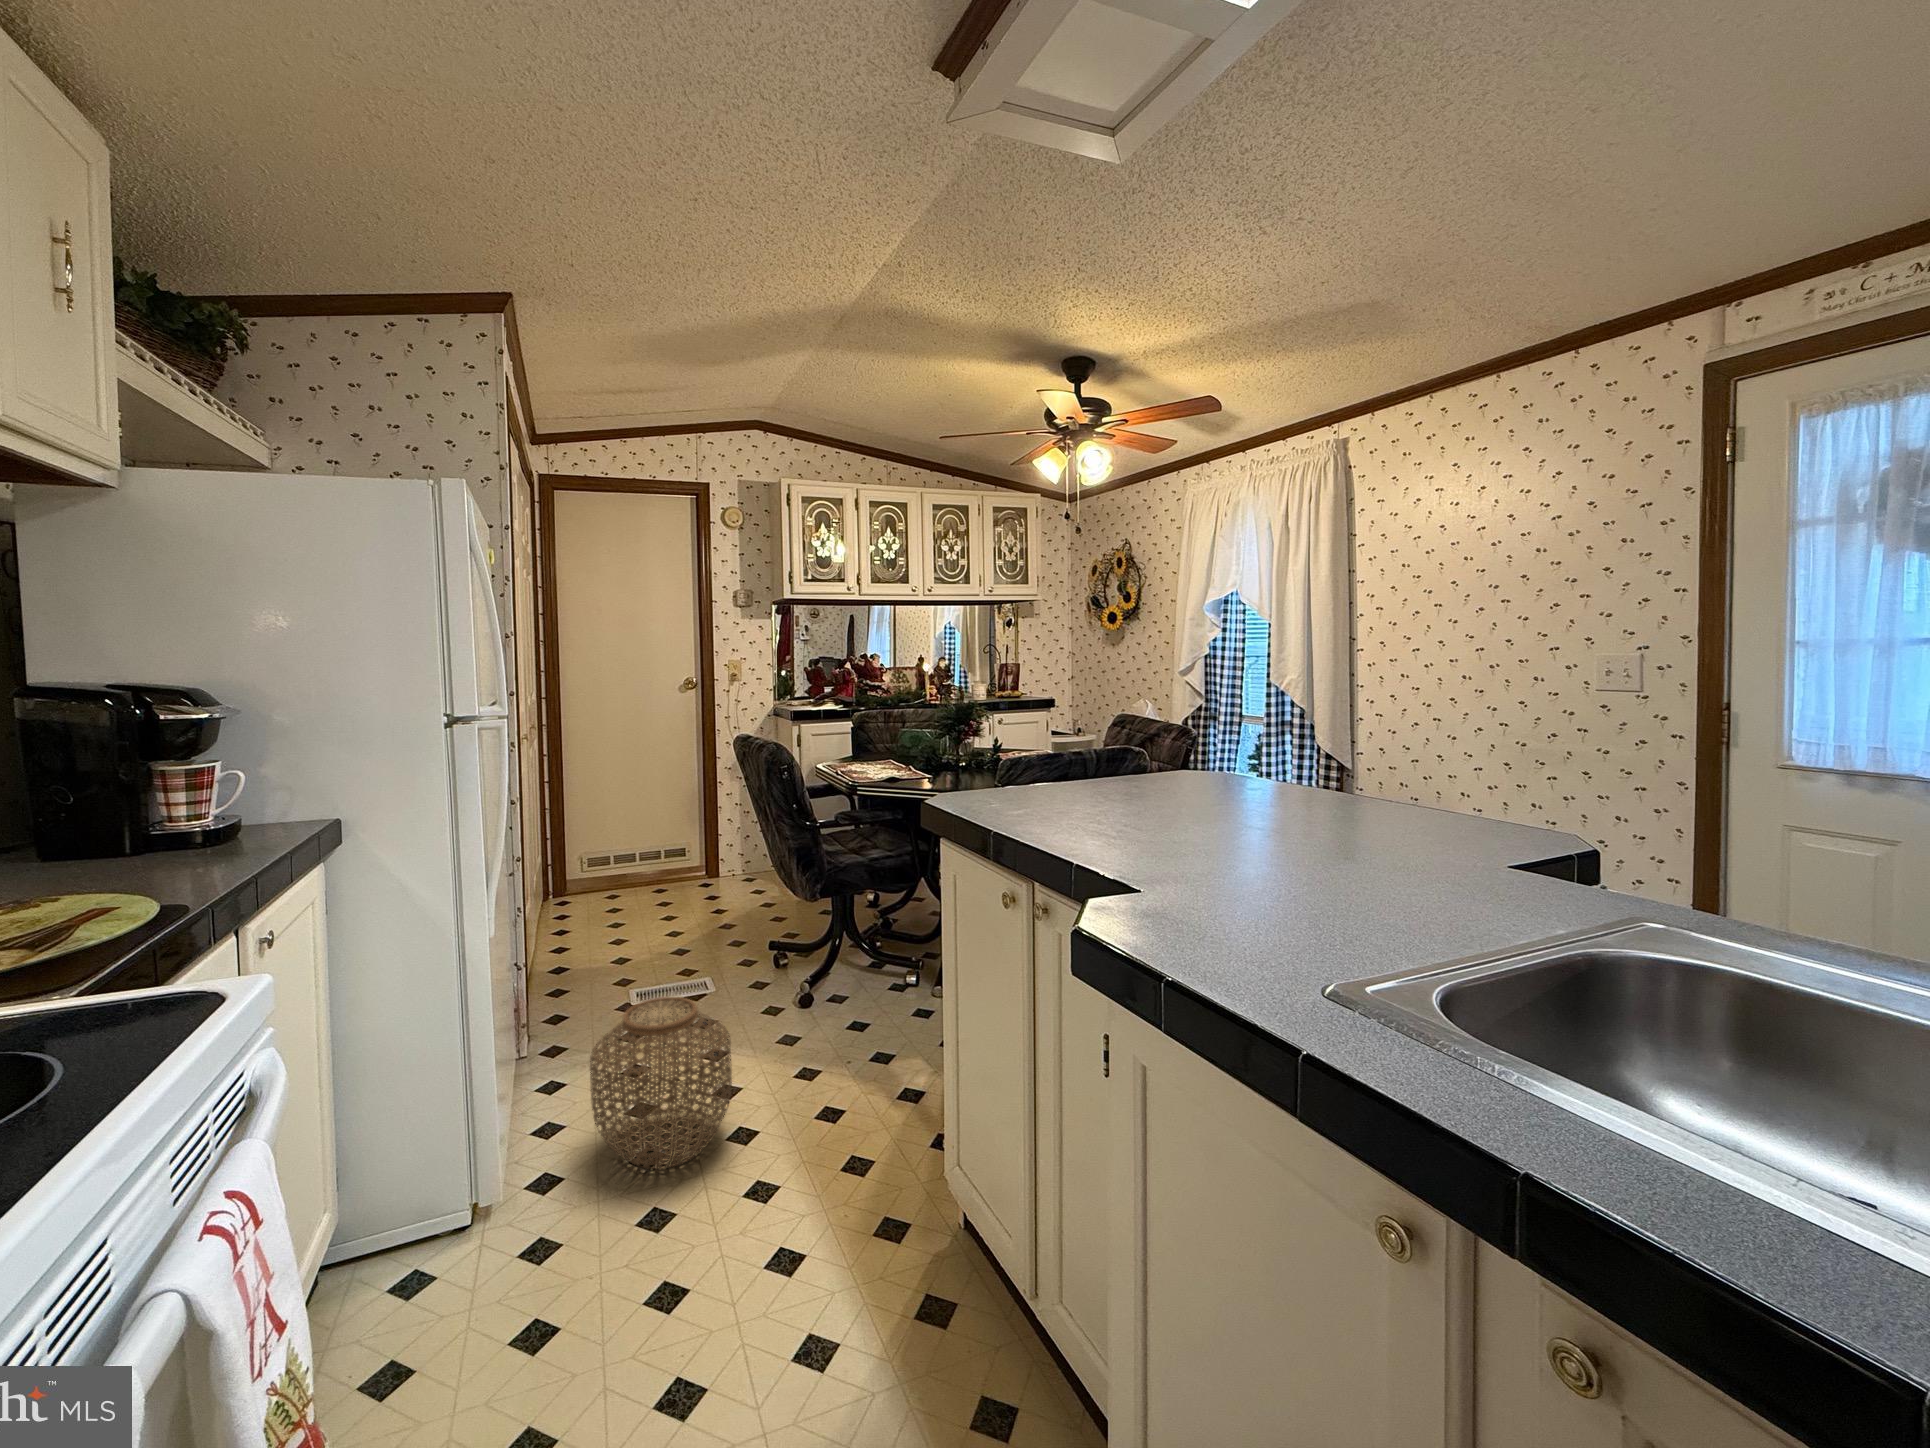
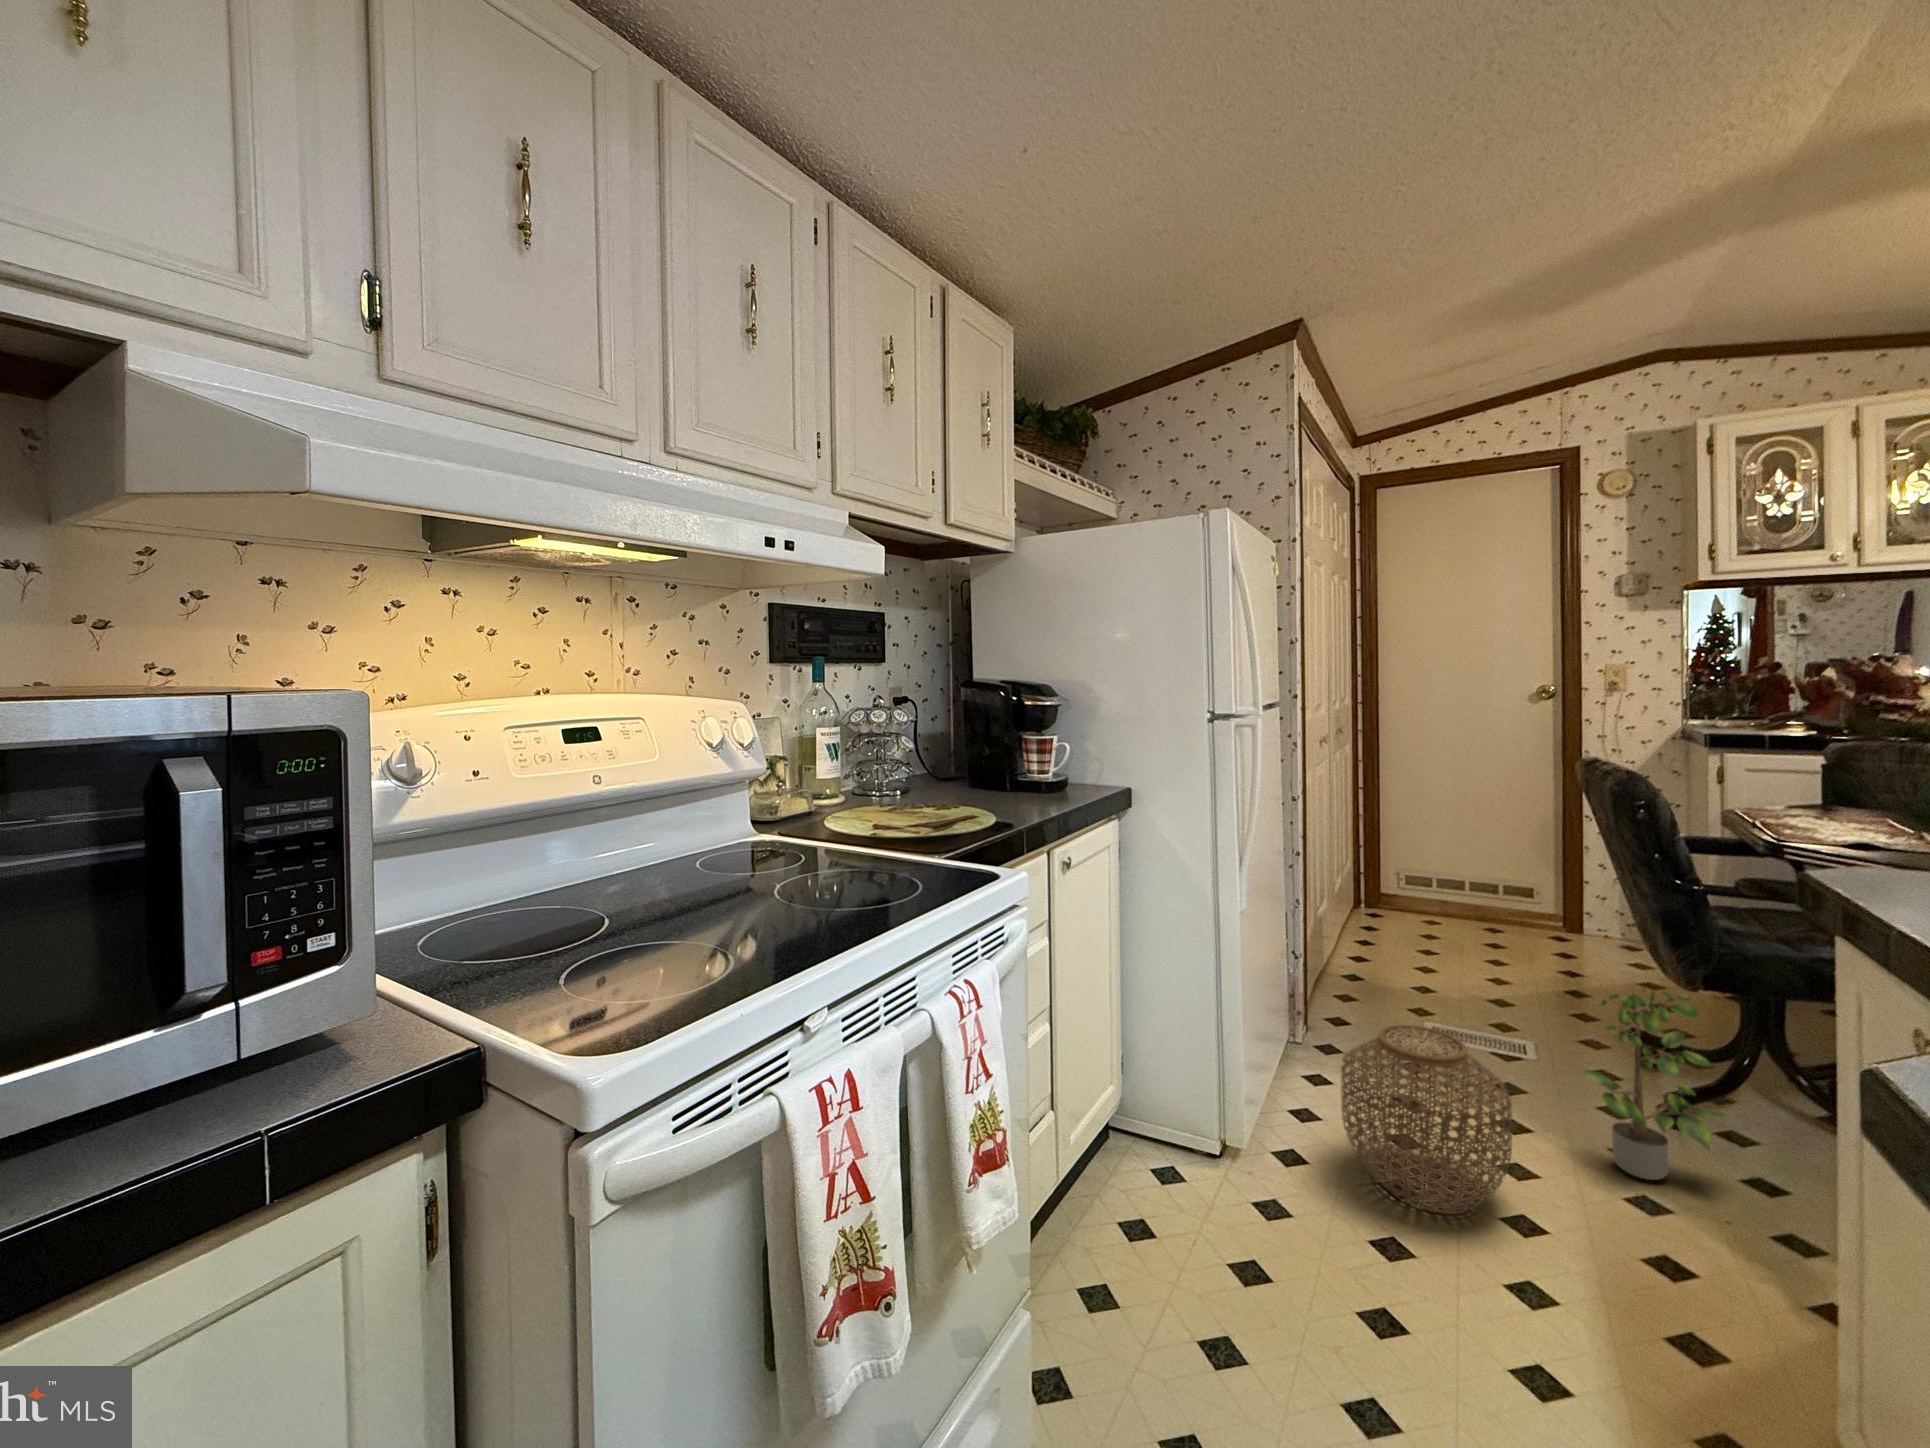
potted plant: none [763,905,847,1061] -> present [1585,988,1724,1180]

